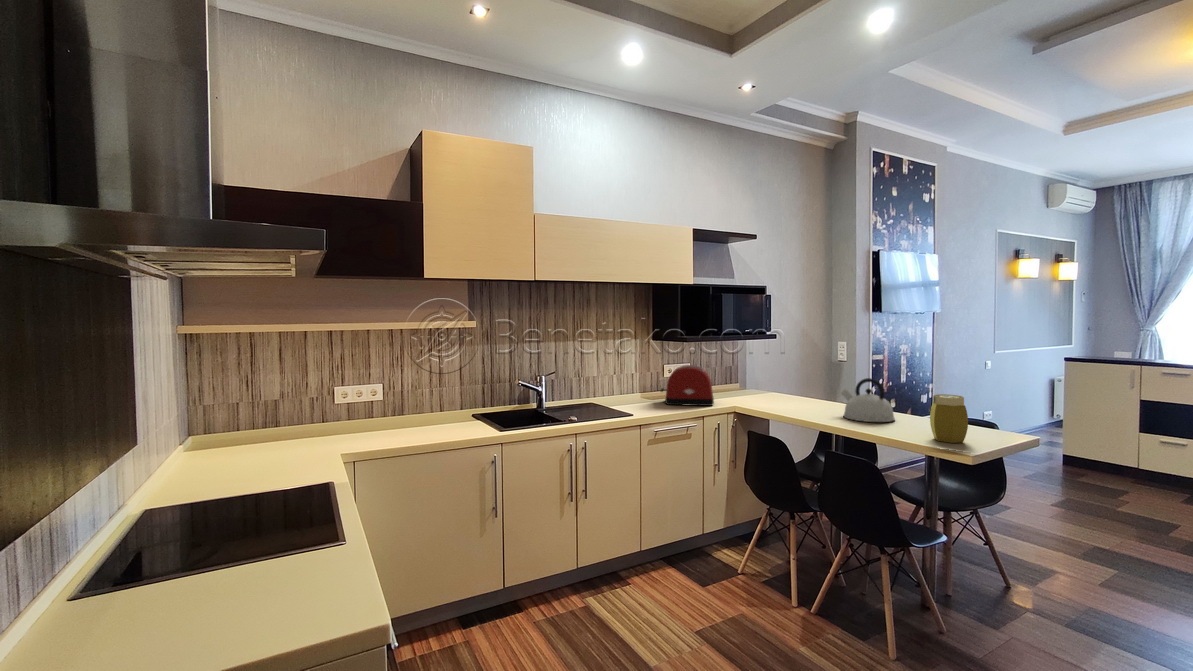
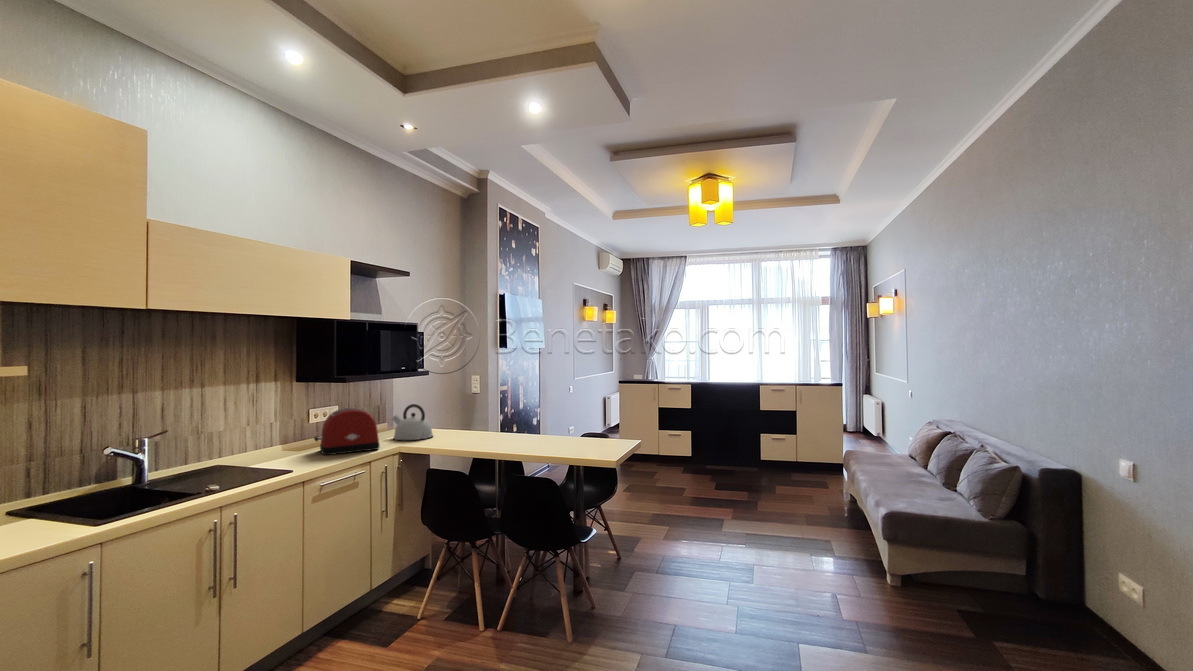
kettle: present [841,378,895,422] -> present [392,404,433,440]
jar: present [930,394,968,443] -> none [577,414,602,451]

